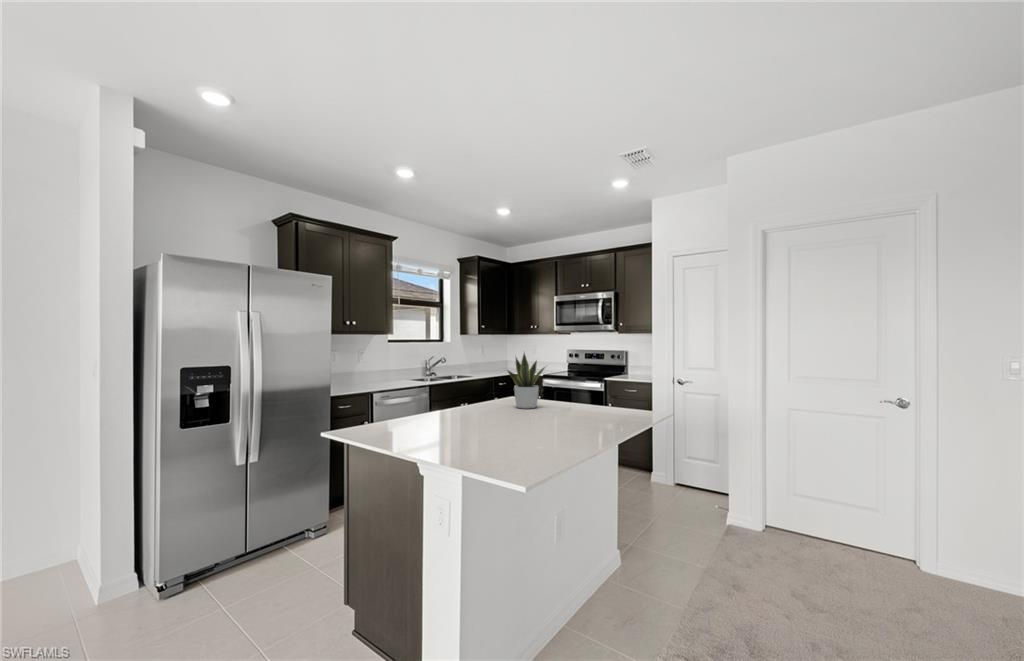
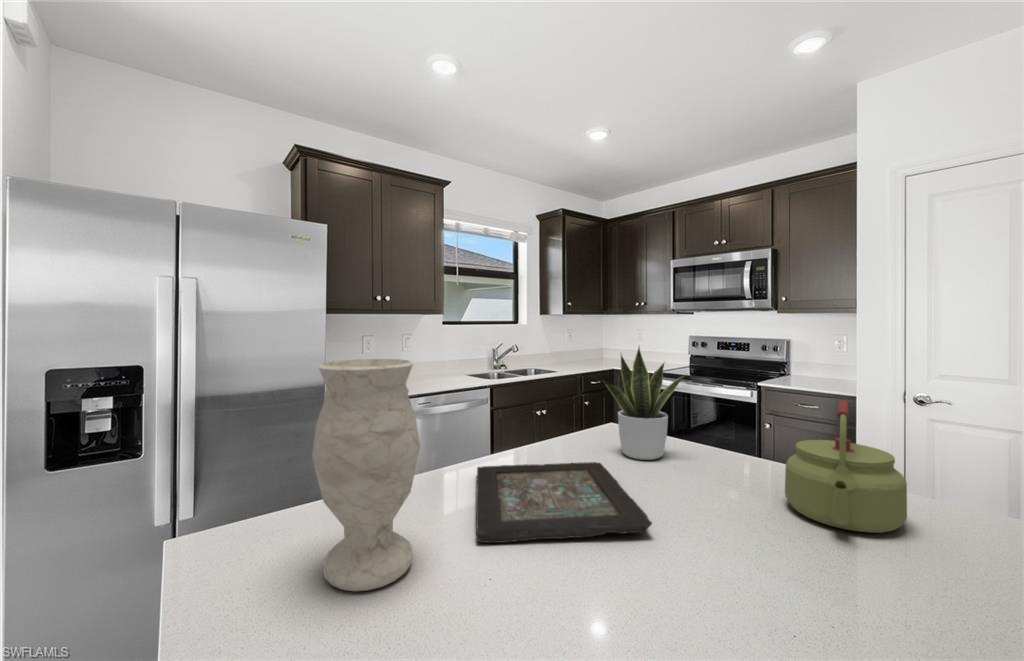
vase: none [397,354,437,439] -> present [312,359,420,591]
kettle: none [583,371,624,421] -> present [785,400,907,533]
decorative tray: none [446,408,526,429] -> present [476,462,652,543]

